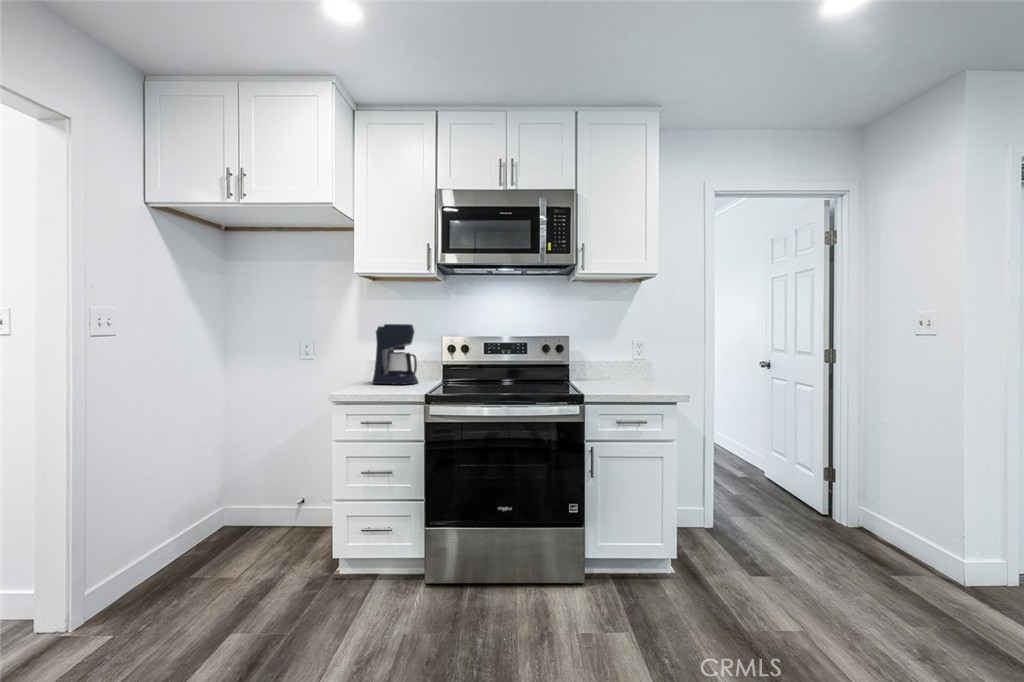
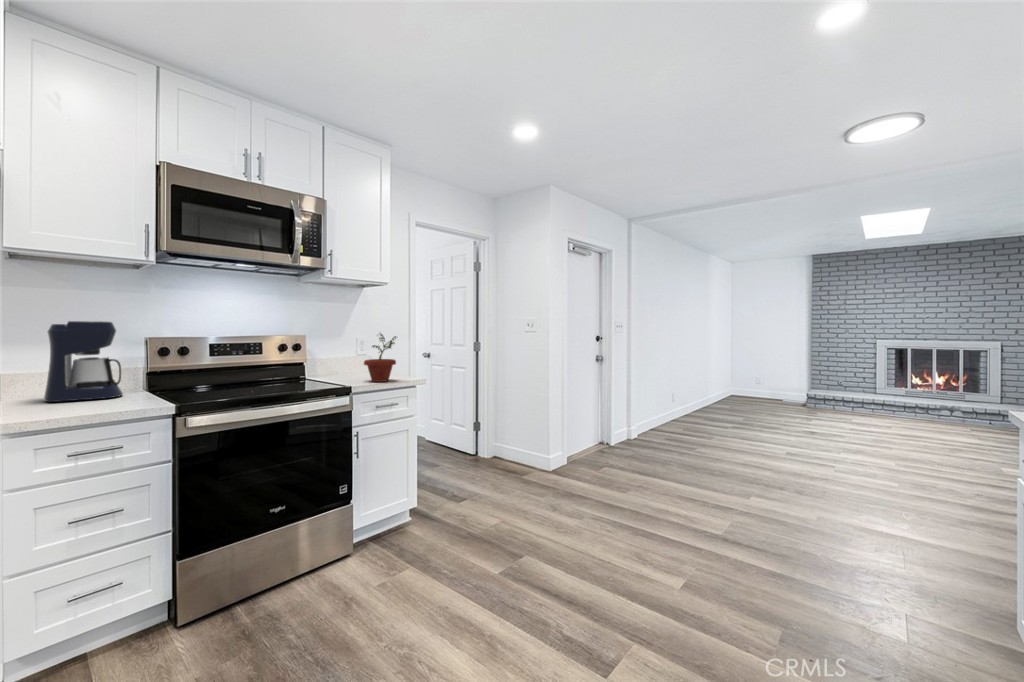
potted plant: none [614,334,656,393] -> present [364,333,396,382]

